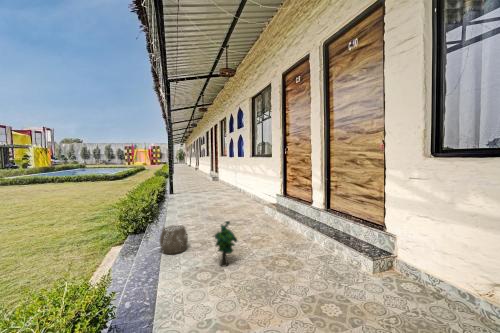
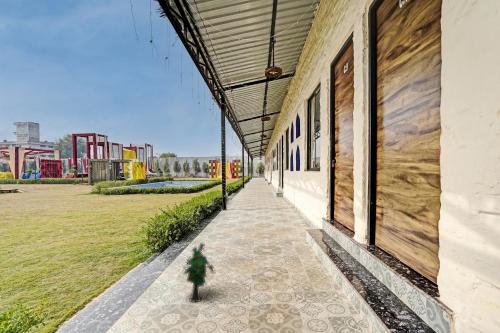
woven basket: present [160,225,188,254] -> none [144,240,178,275]

